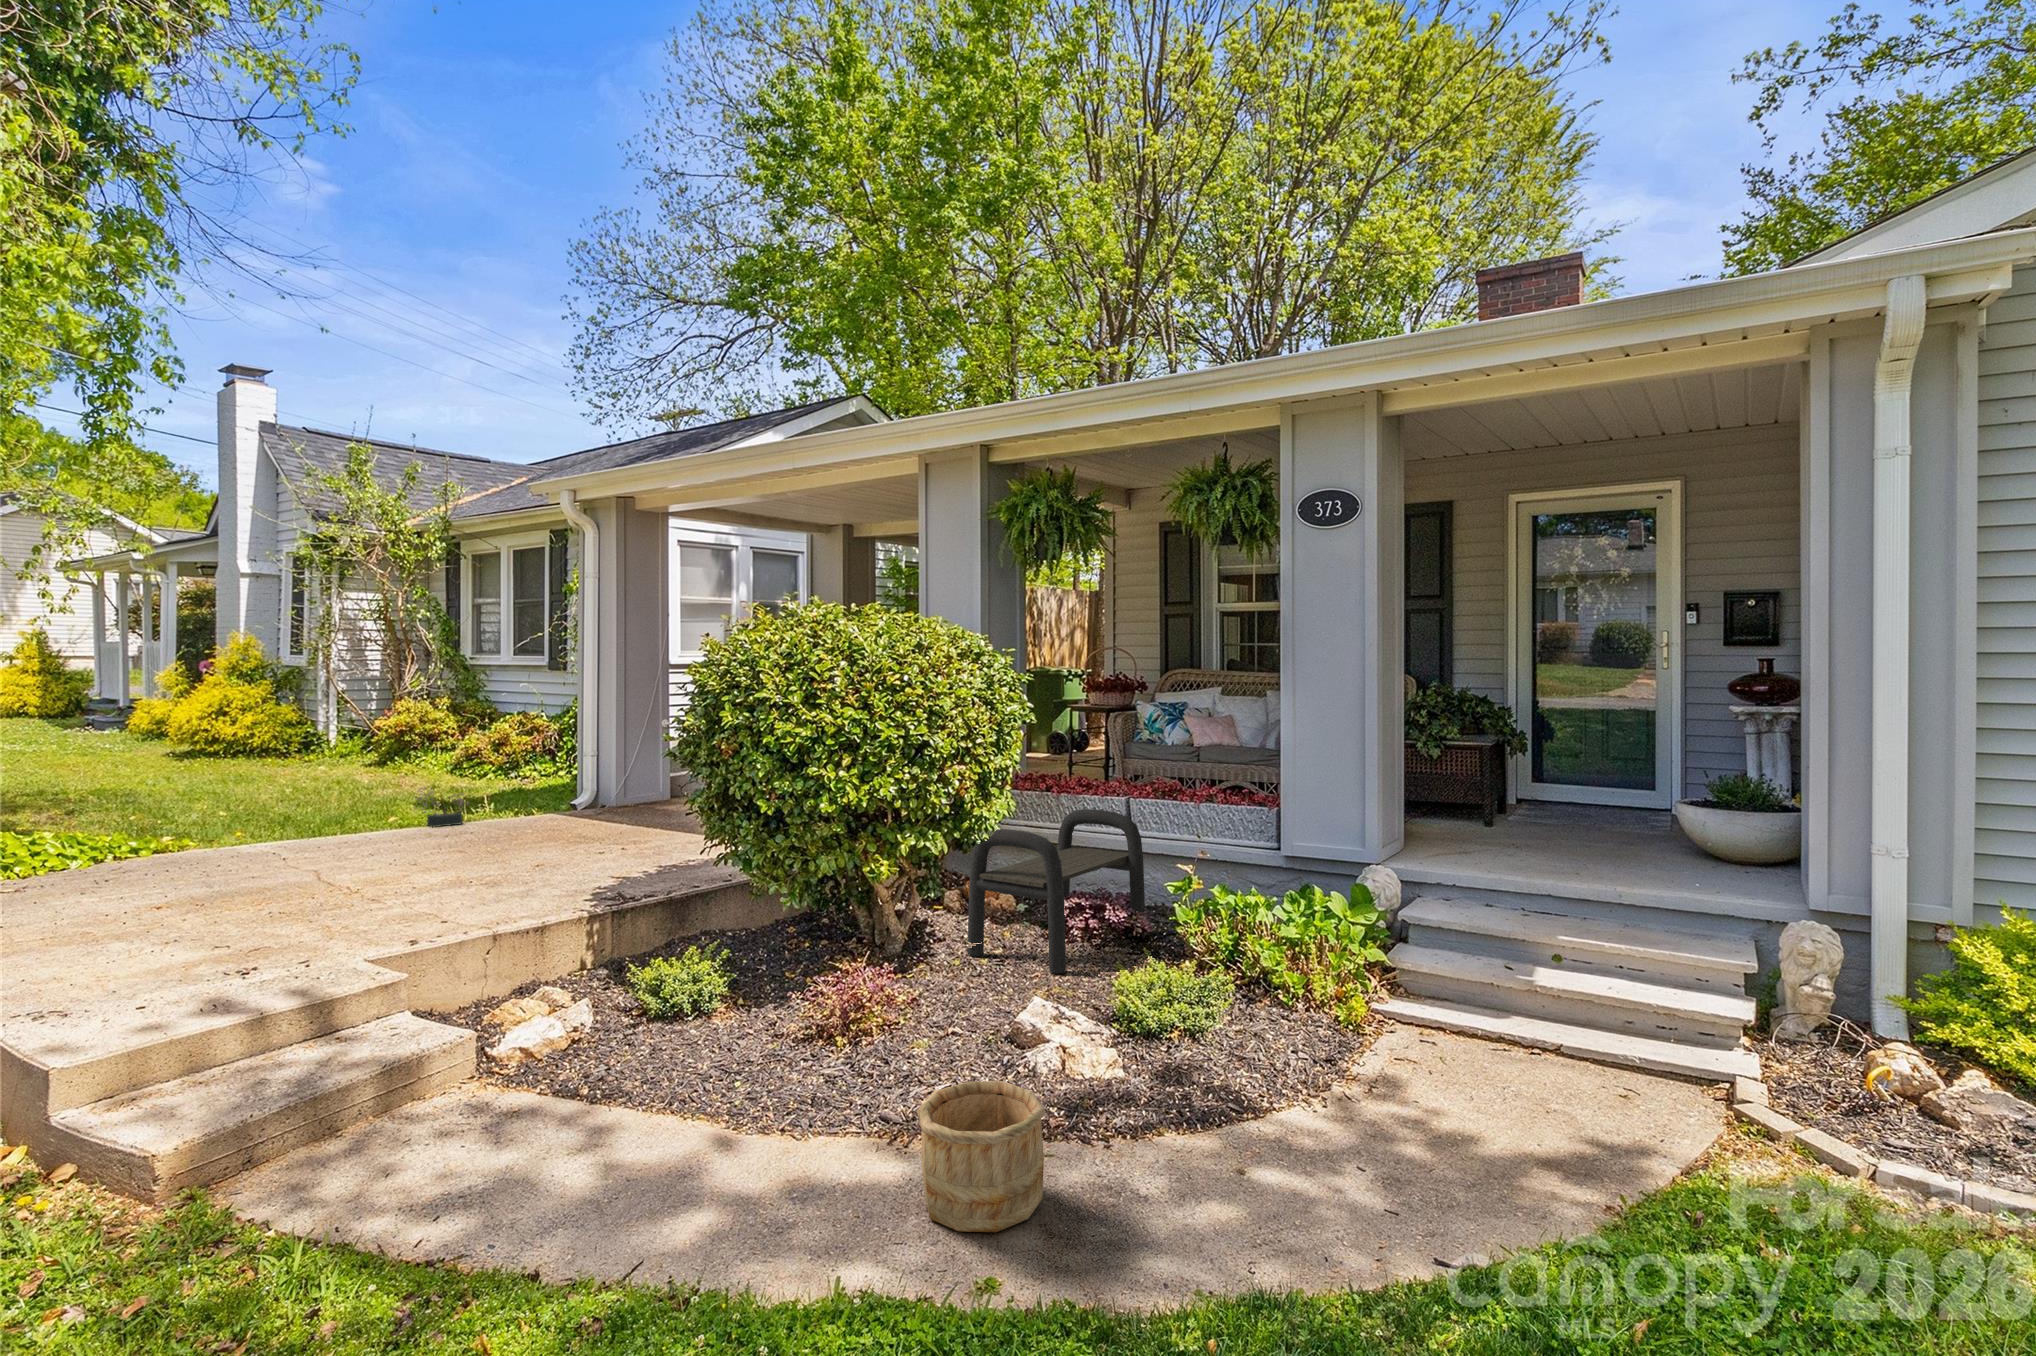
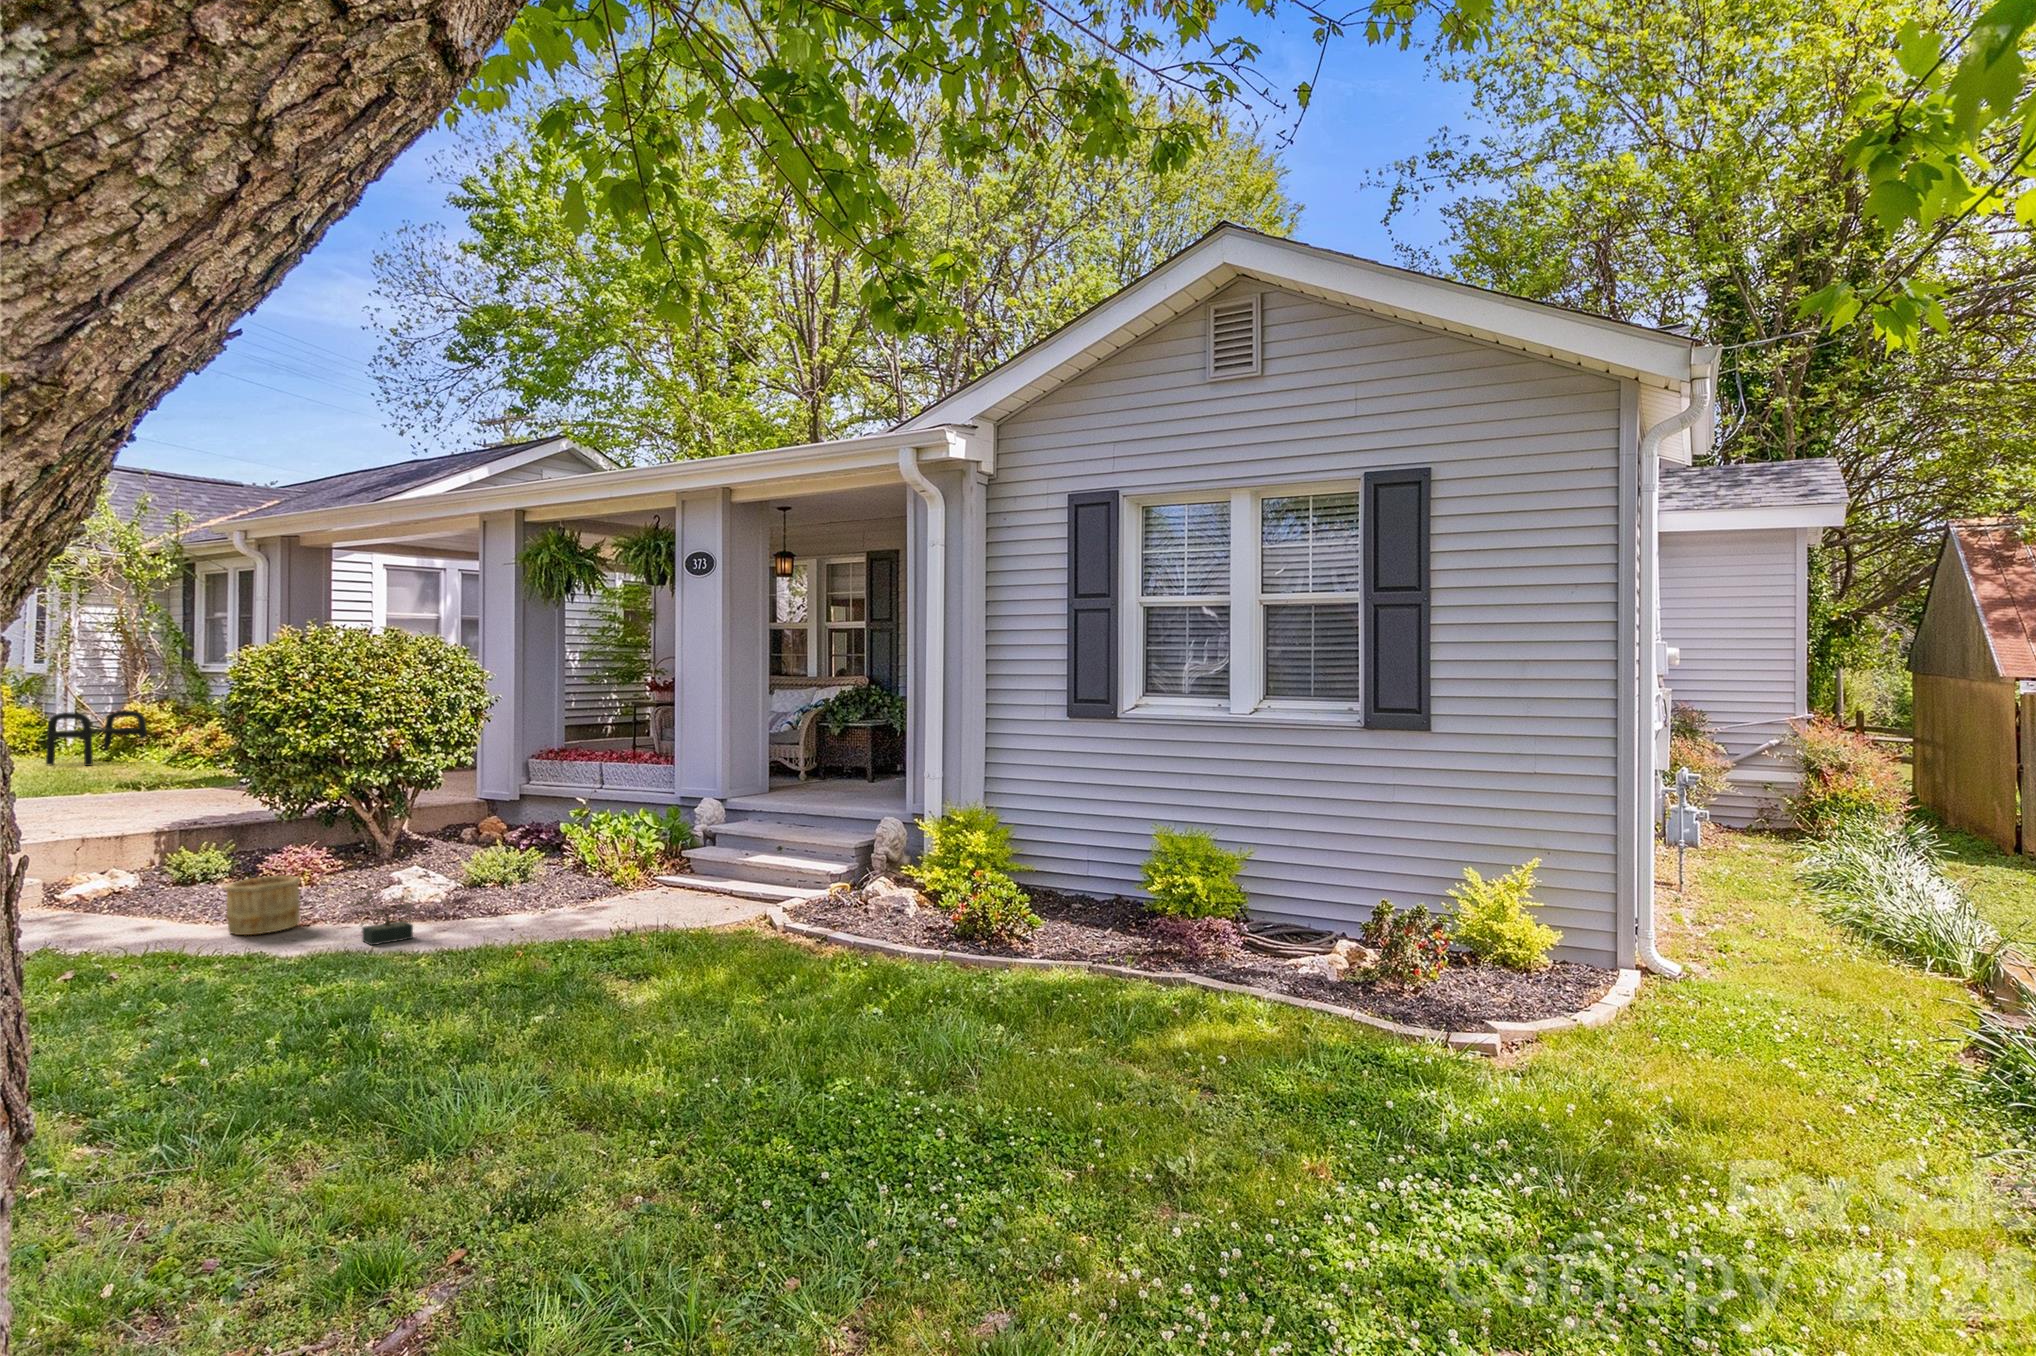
decorative plant: present [415,787,468,827] -> present [346,889,420,945]
bench: present [967,809,1145,974] -> present [46,710,147,766]

